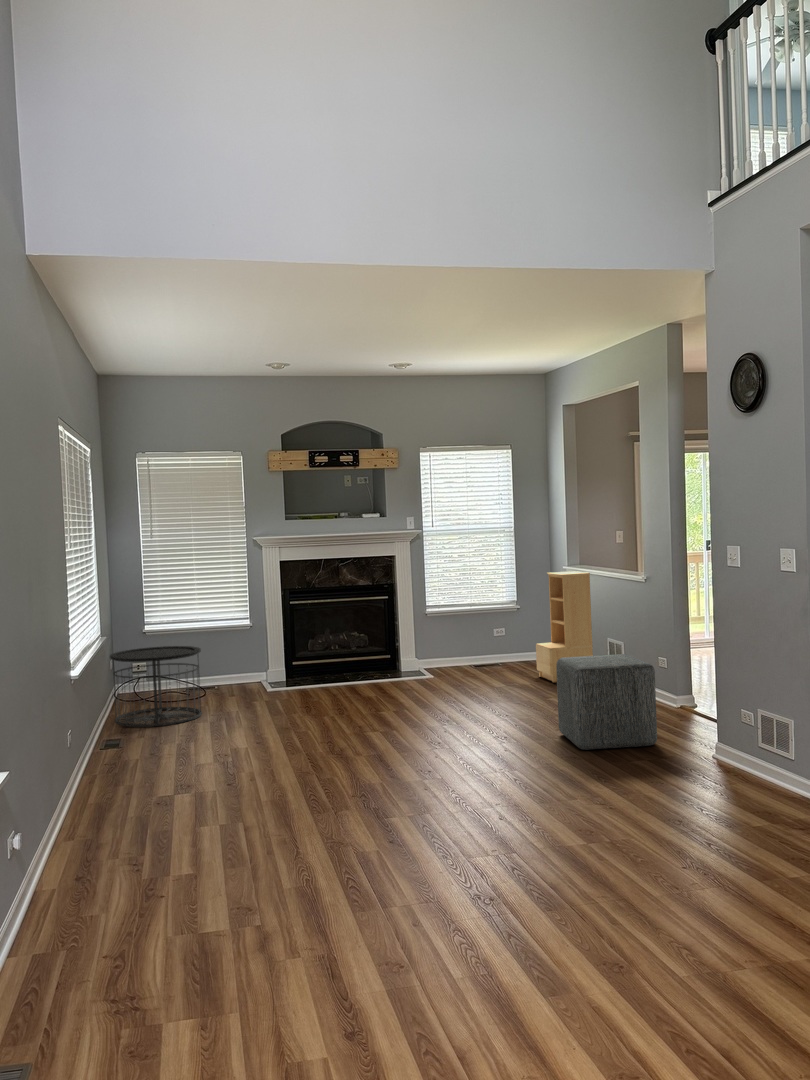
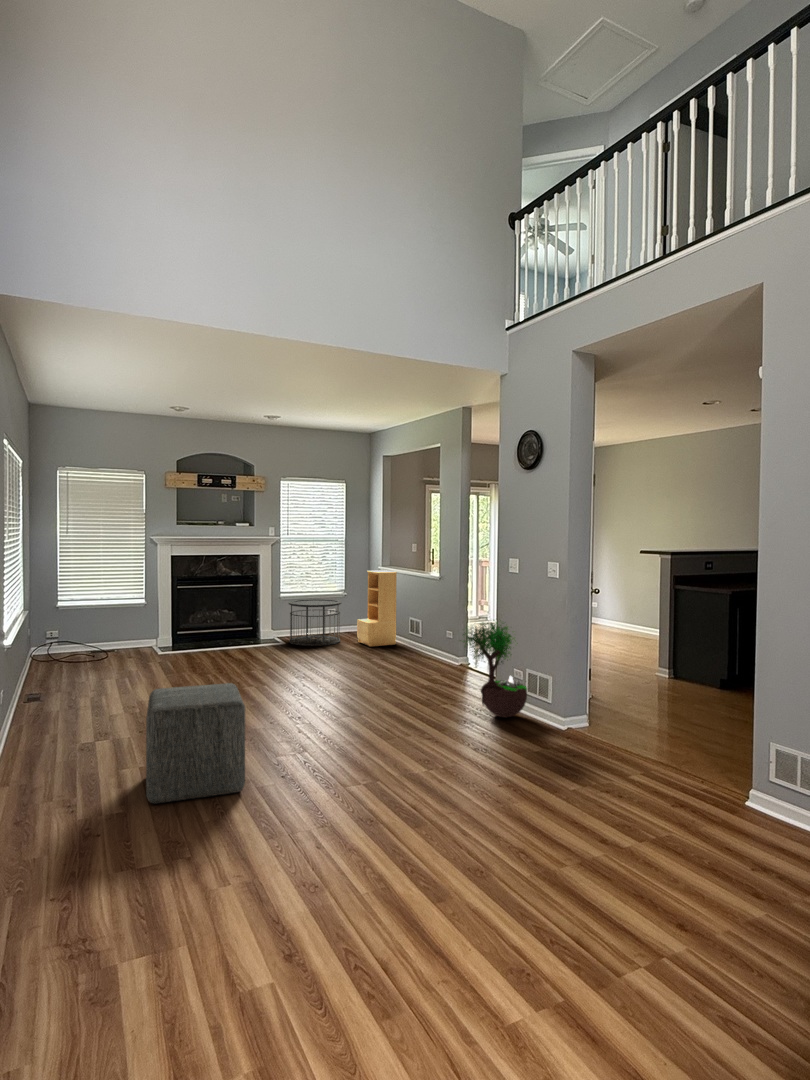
potted tree: none [651,625,759,780] -> present [463,622,527,717]
side table: present [110,646,202,727] -> present [289,599,342,646]
ottoman: present [556,654,657,750] -> present [146,683,245,803]

